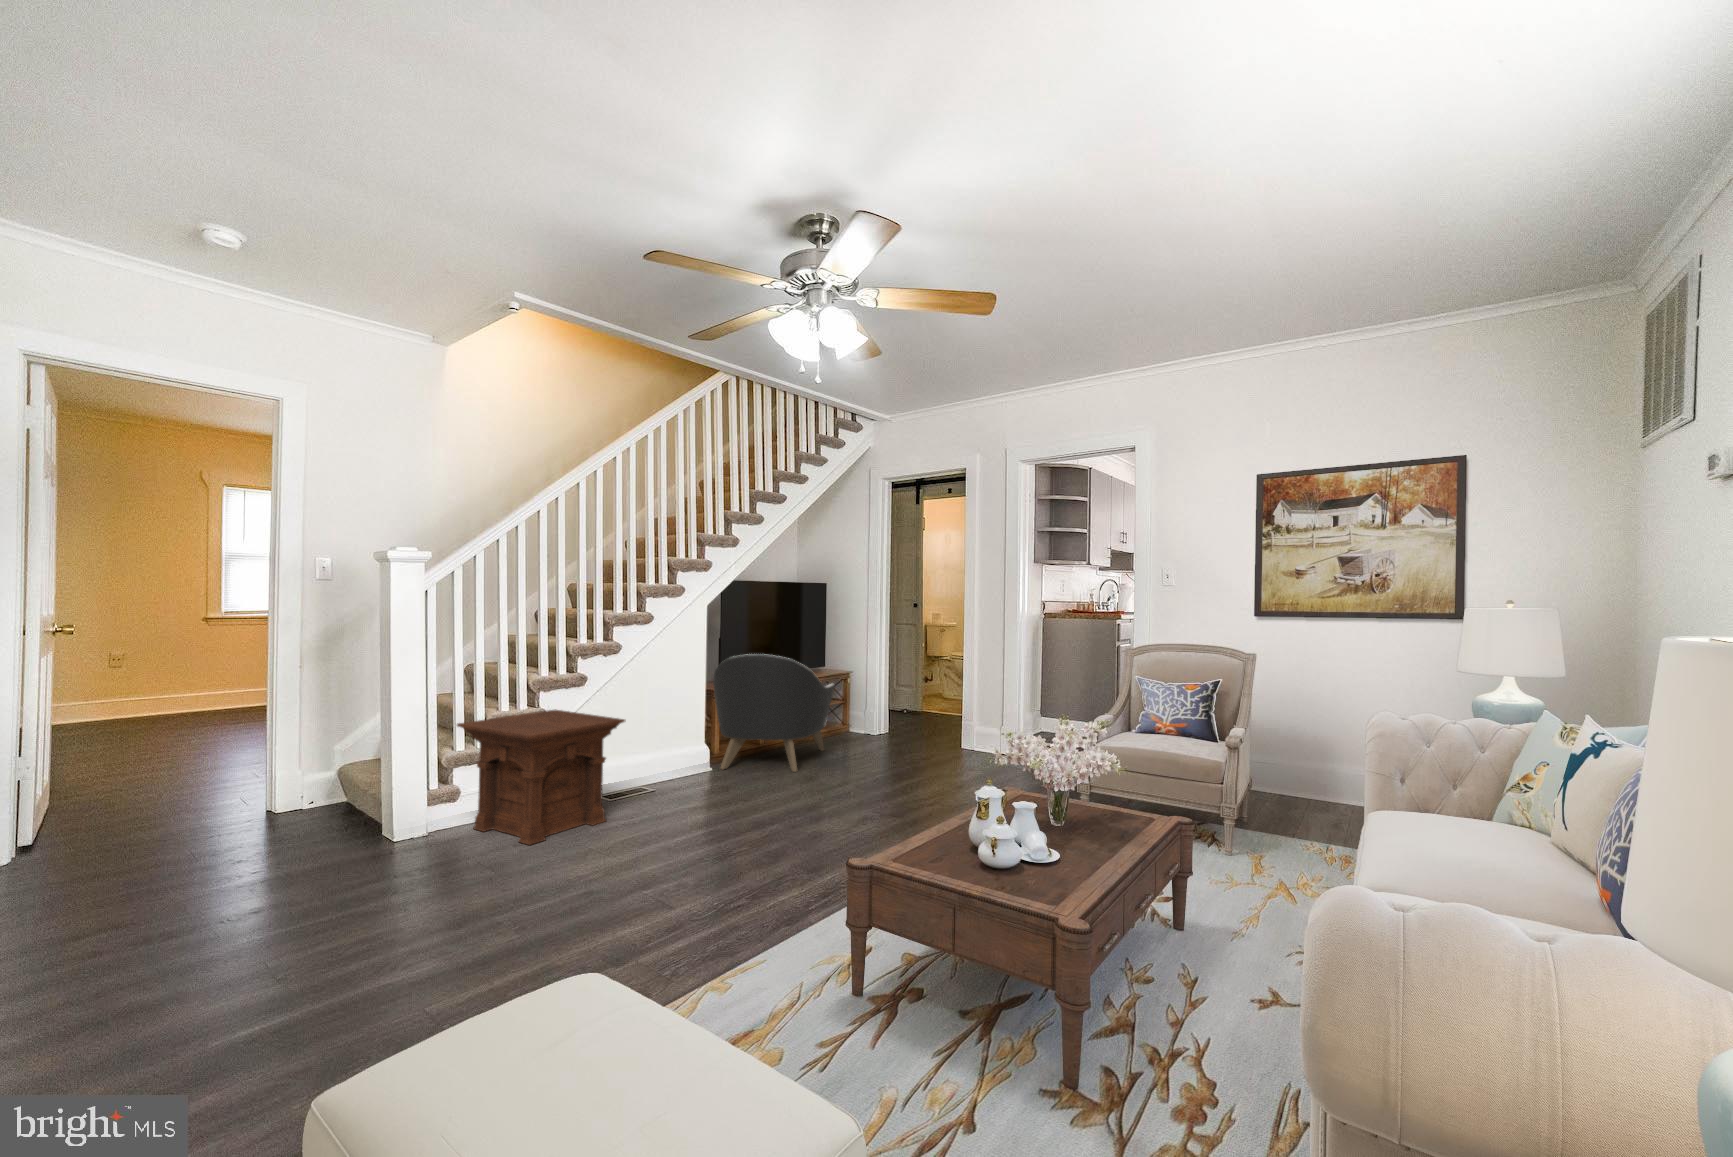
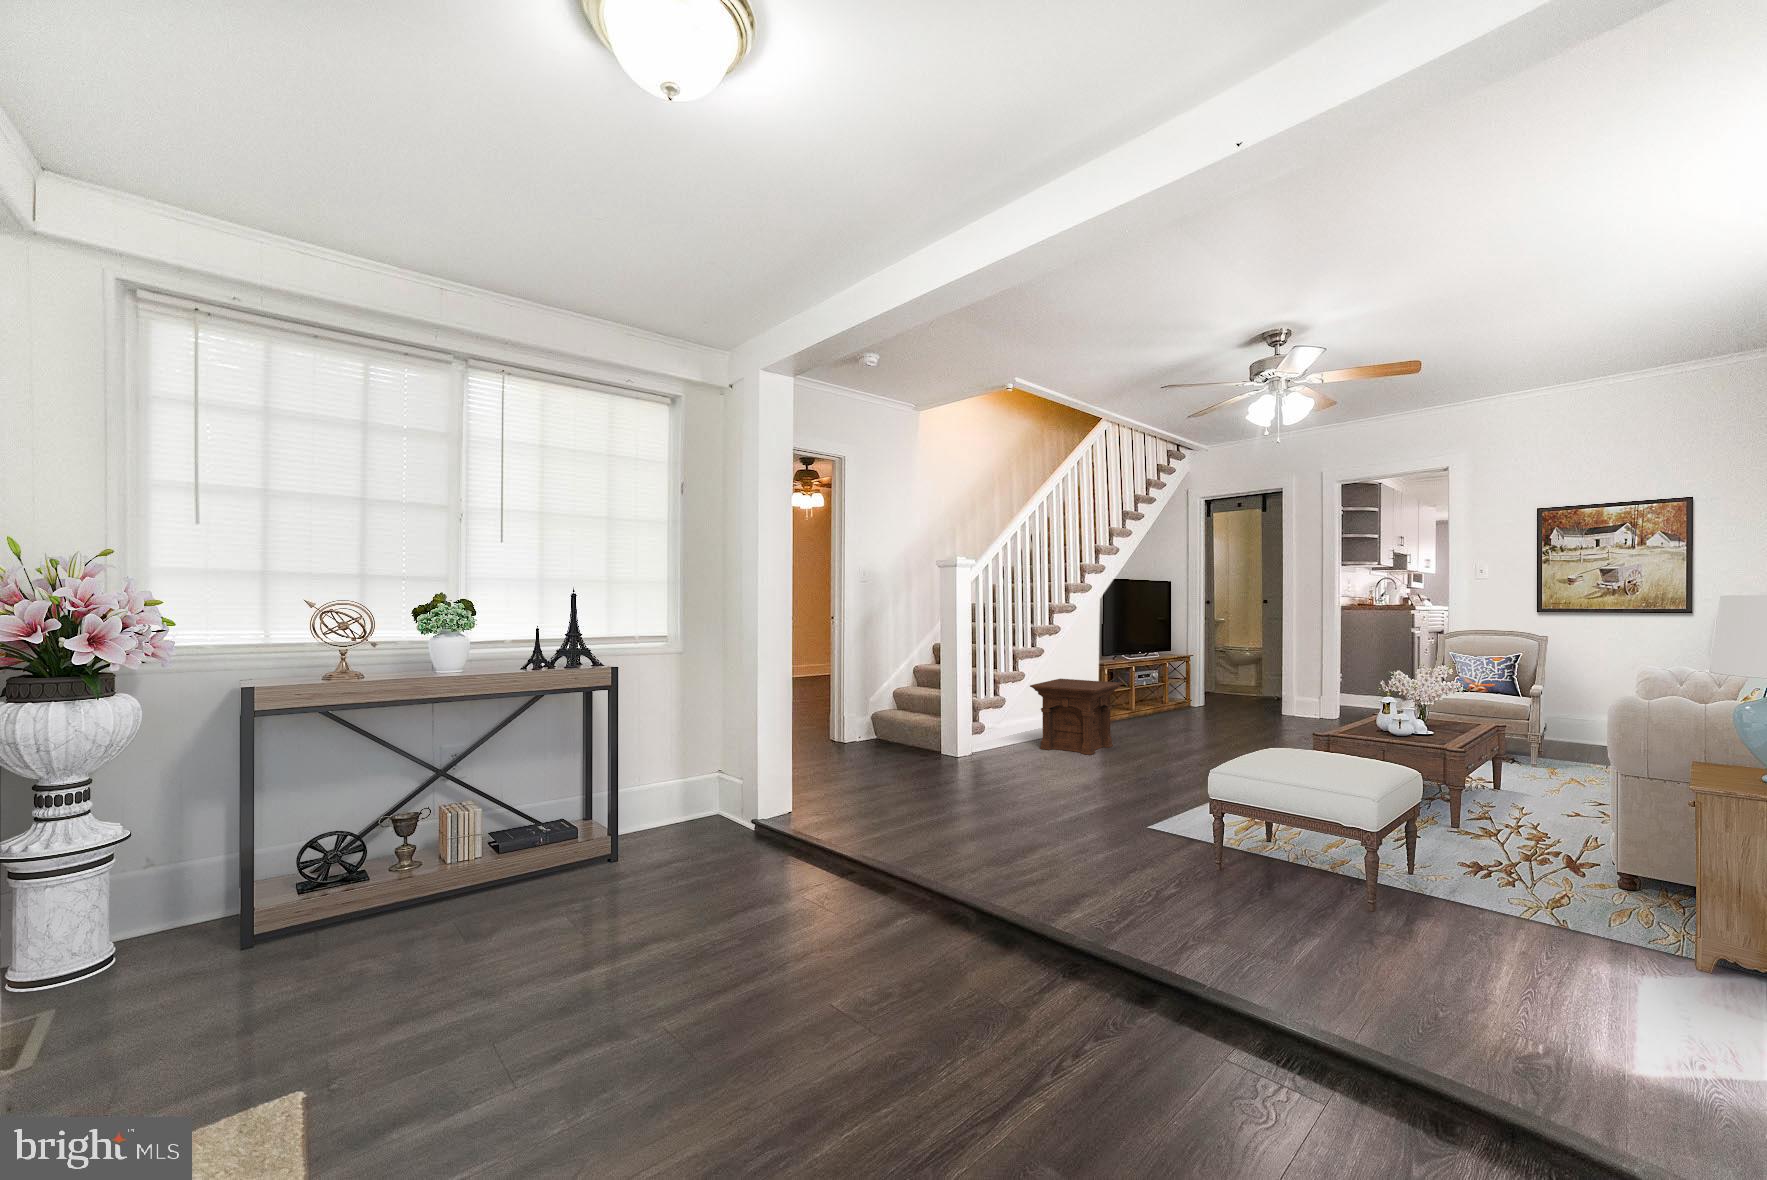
armchair: present [713,654,835,772] -> none [1112,642,1201,724]

